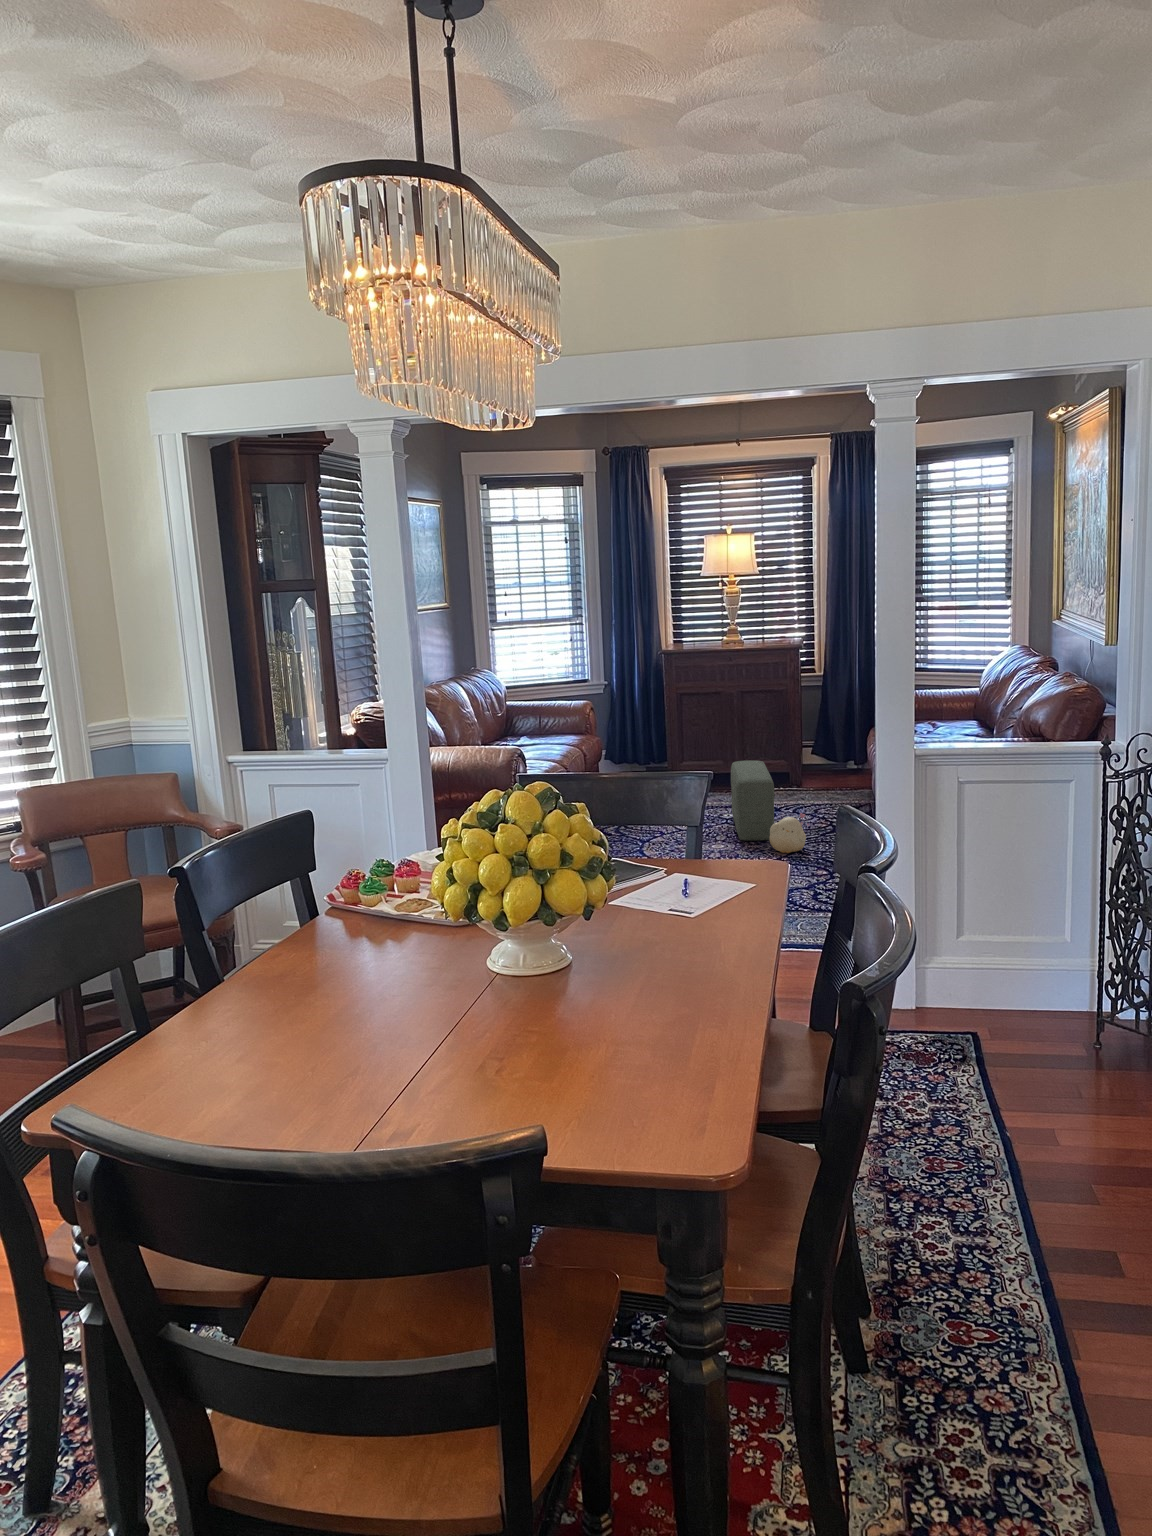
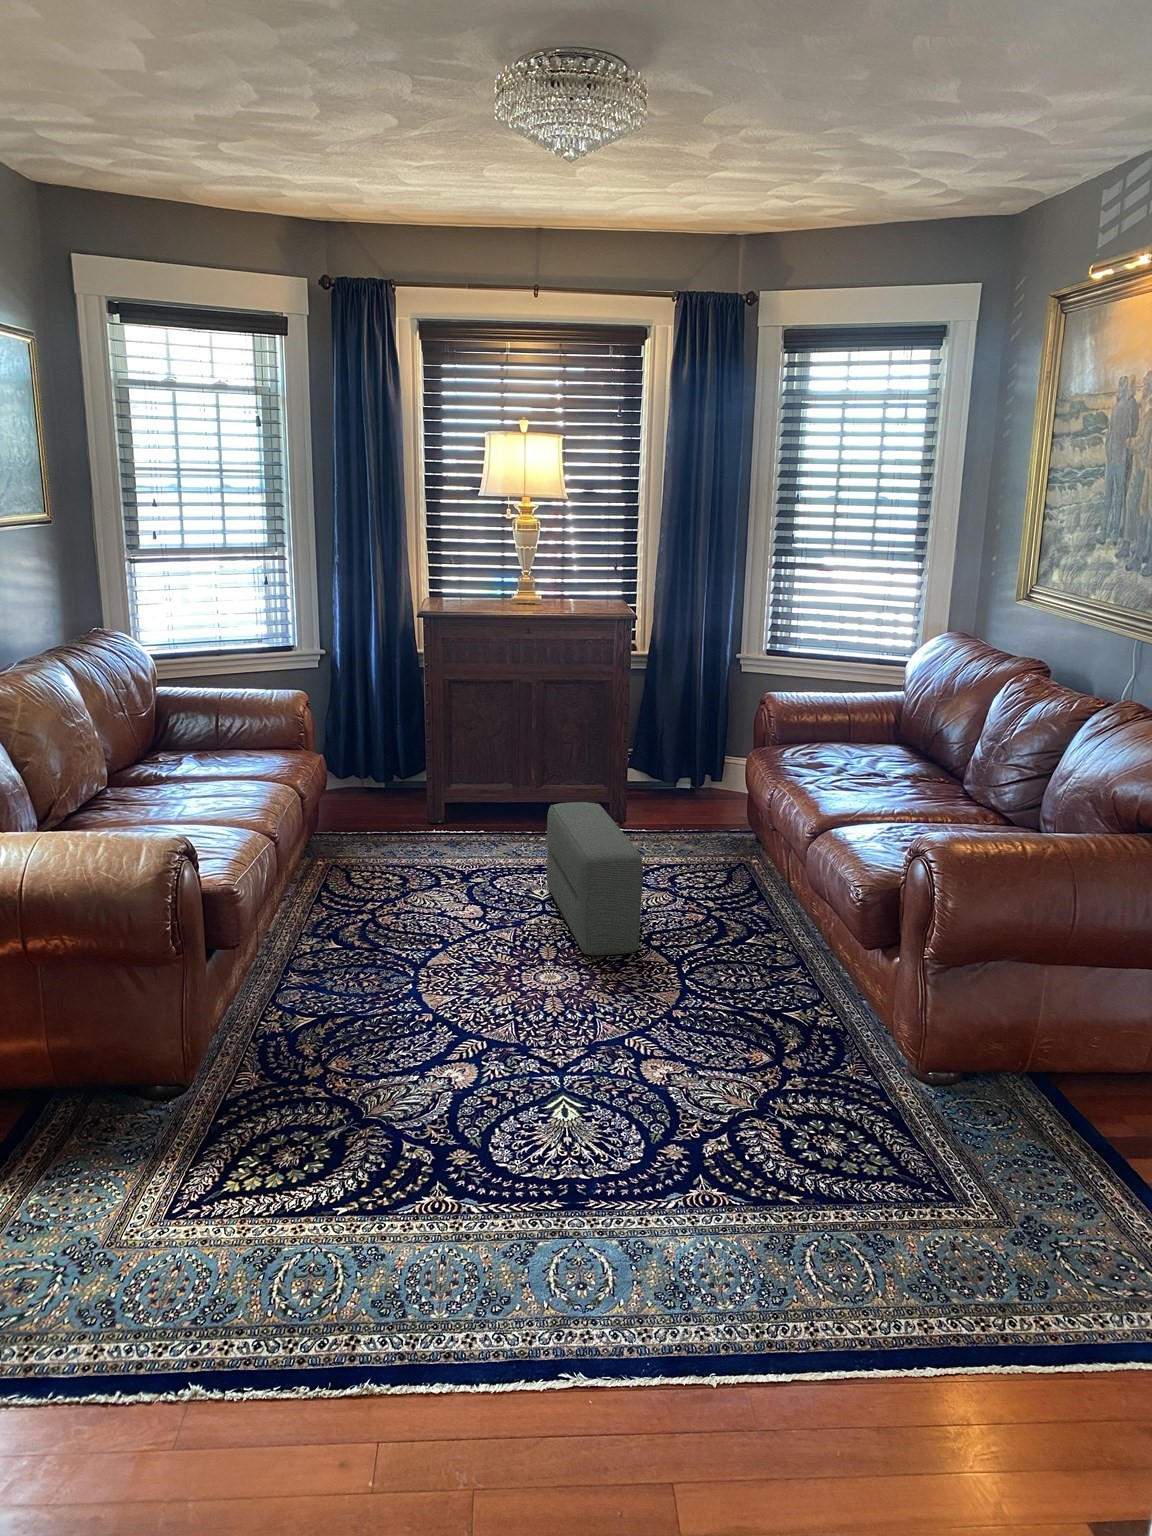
plush toy: present [770,813,809,853] -> none [647,924,718,992]

